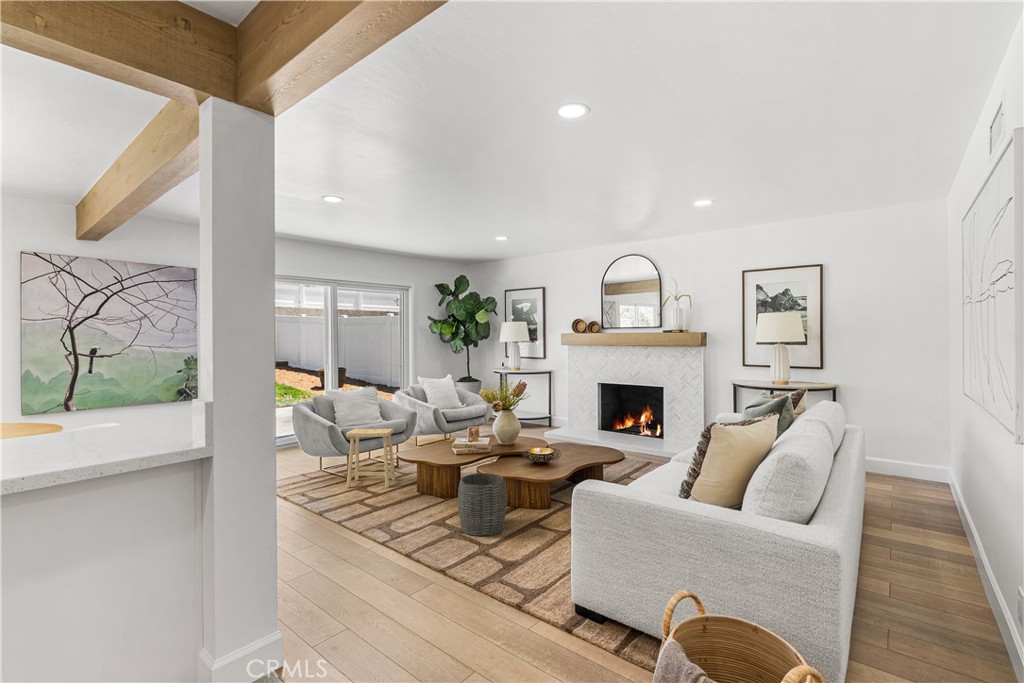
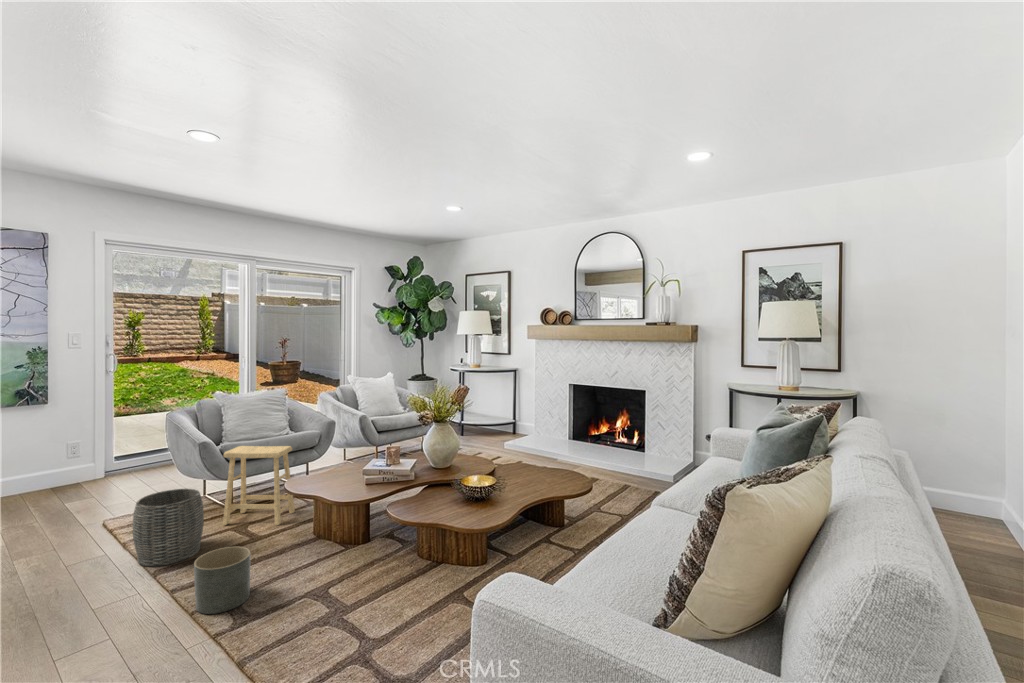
woven basket: present [458,473,507,536] -> present [133,489,204,566]
planter: none [358,492,392,534] -> present [194,547,250,614]

